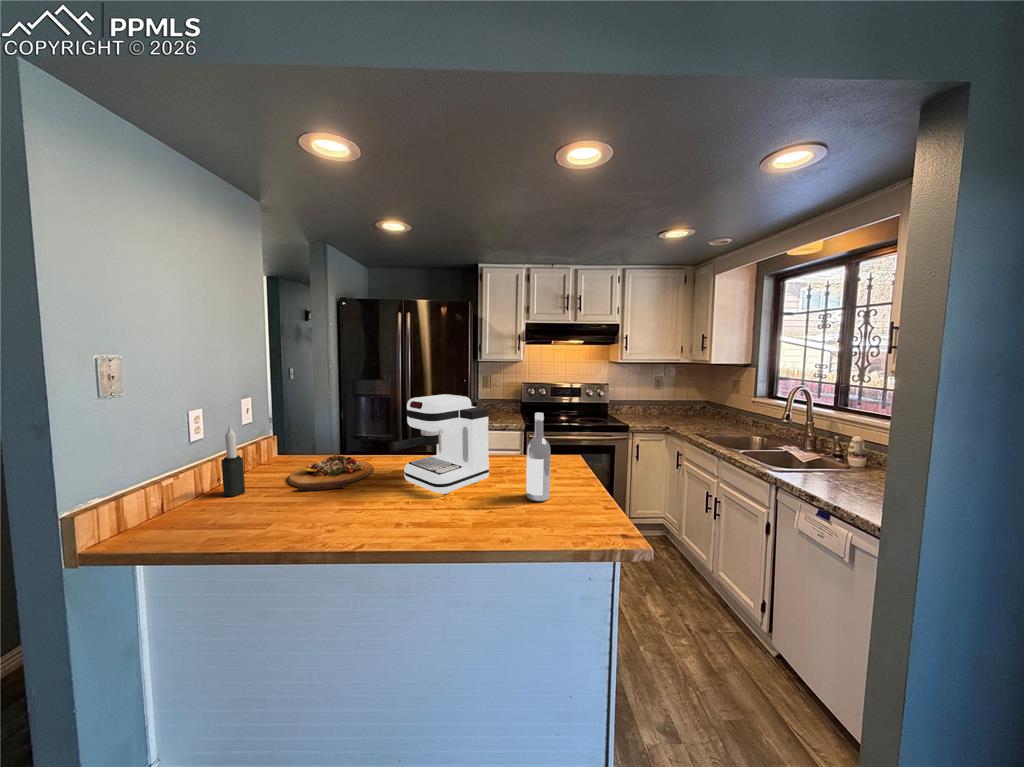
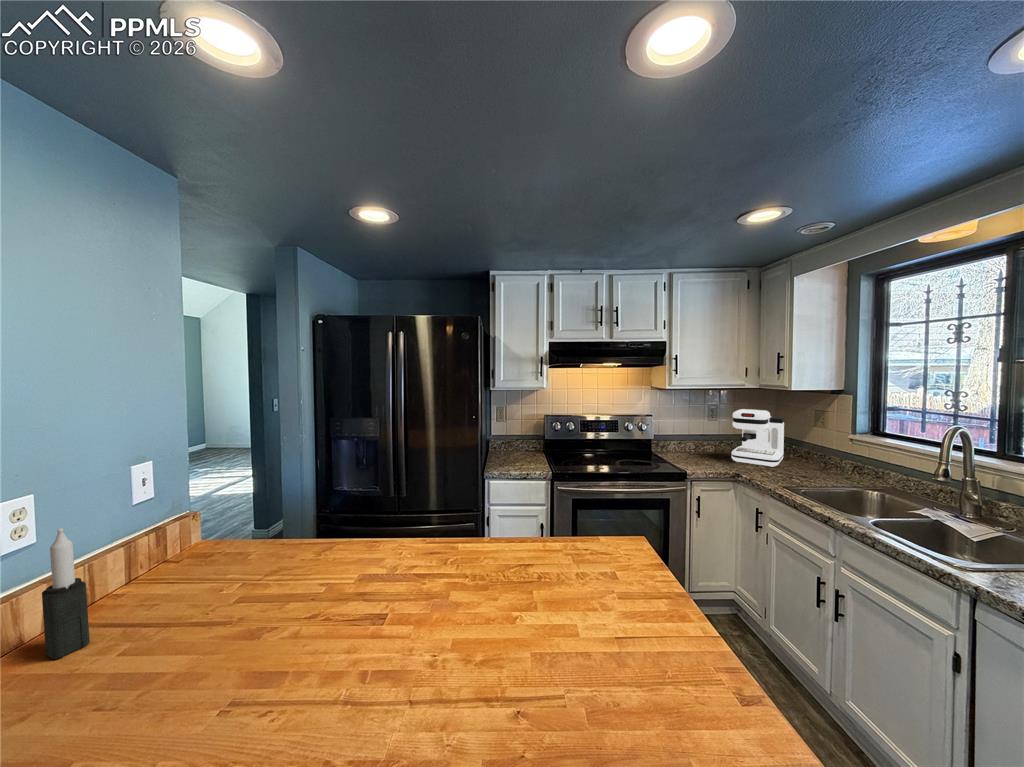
coffee maker: present [390,394,489,494] -> present [731,409,784,467]
wine bottle: present [526,413,551,501] -> none [584,507,629,683]
cutting board: present [288,455,373,491] -> none [178,554,329,642]

